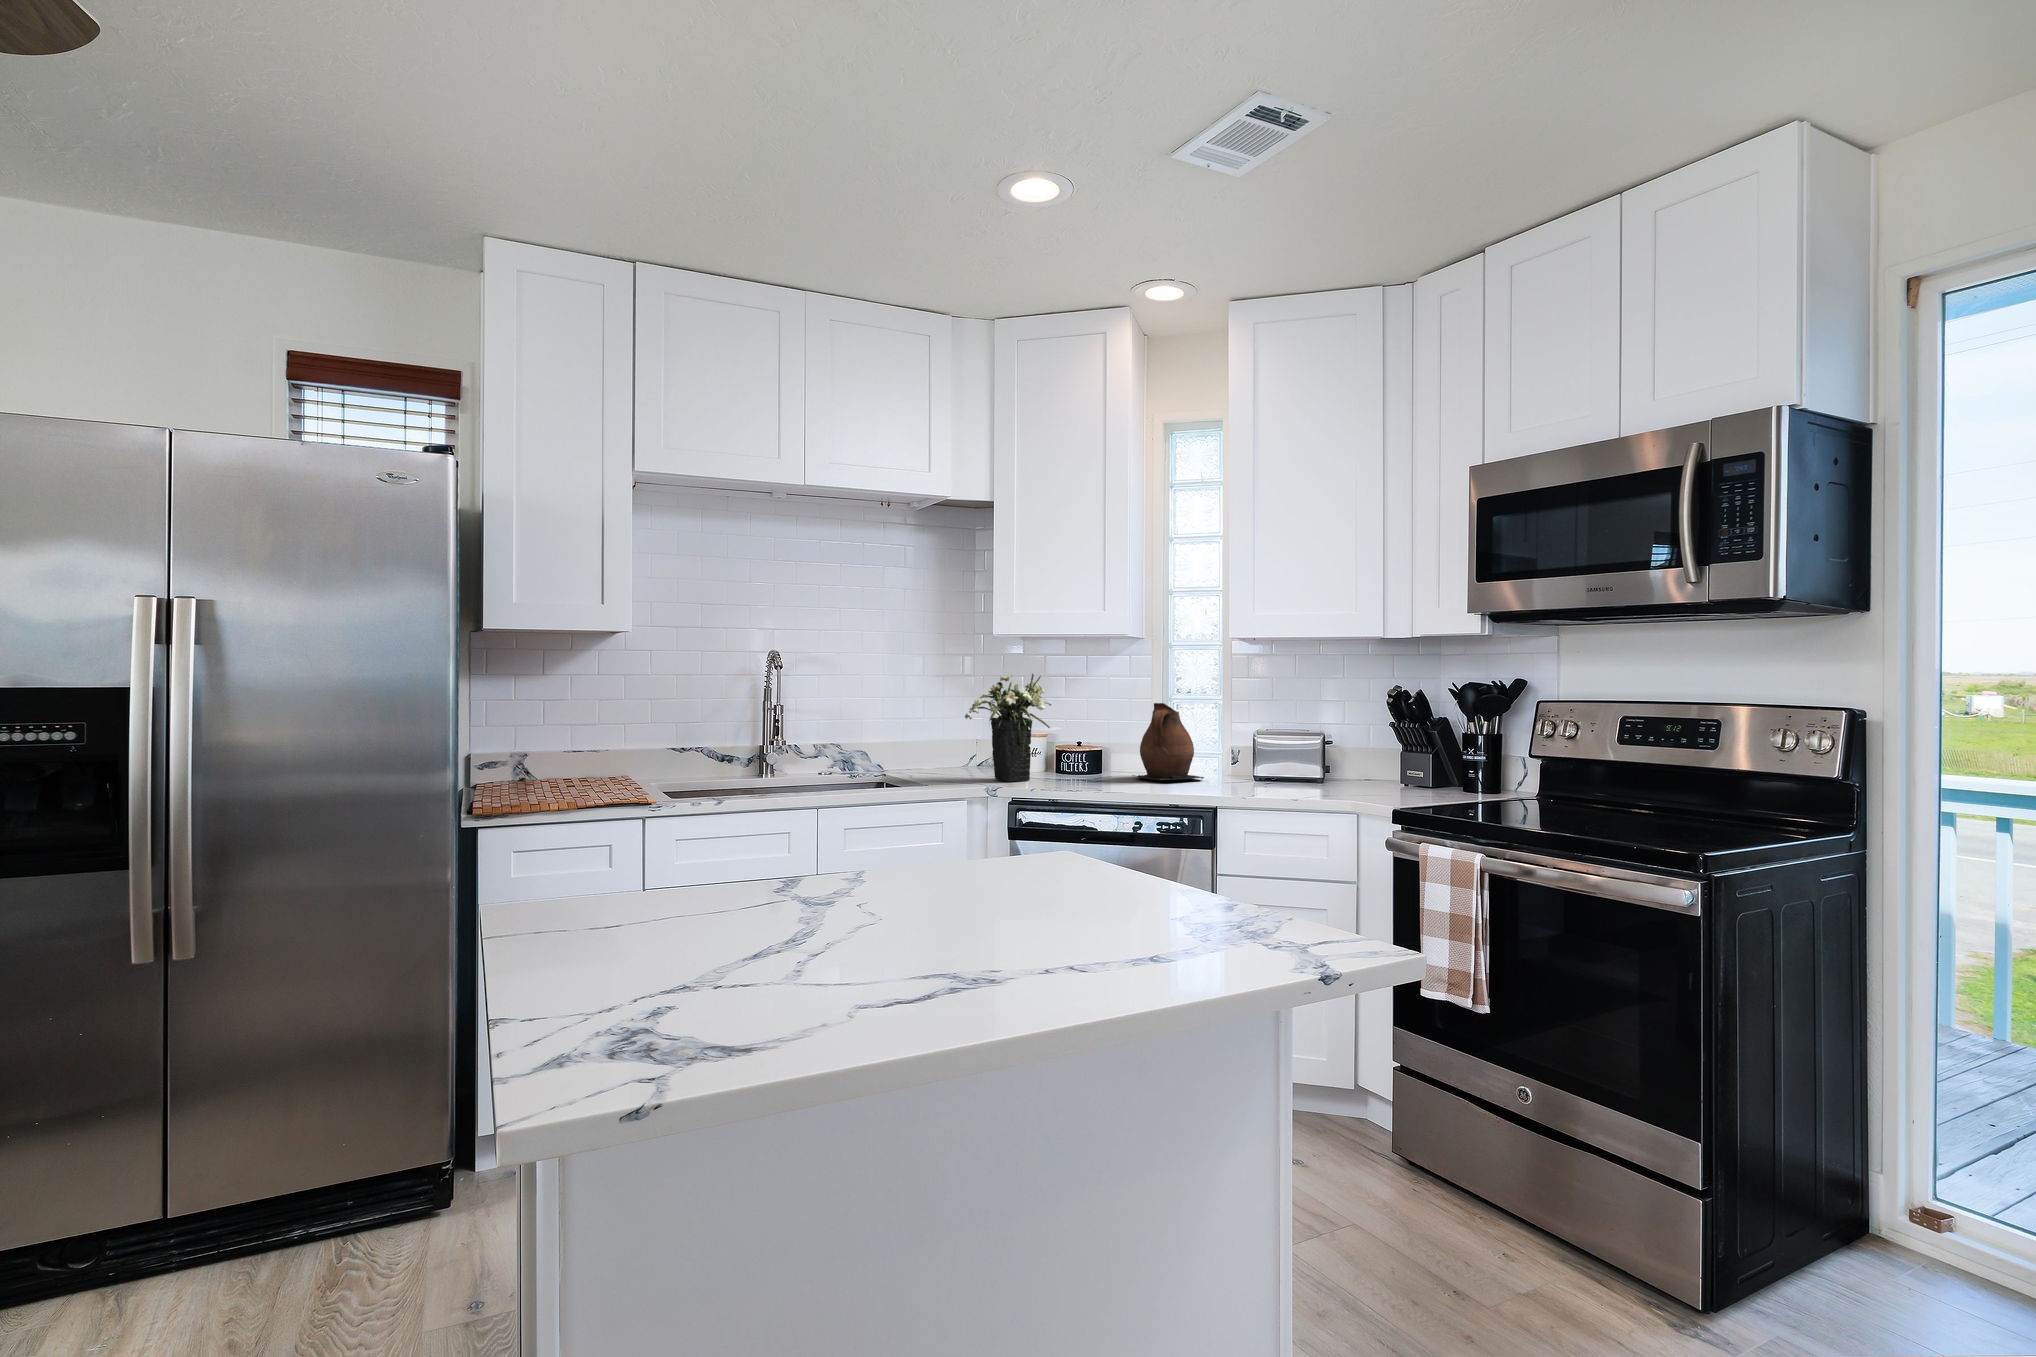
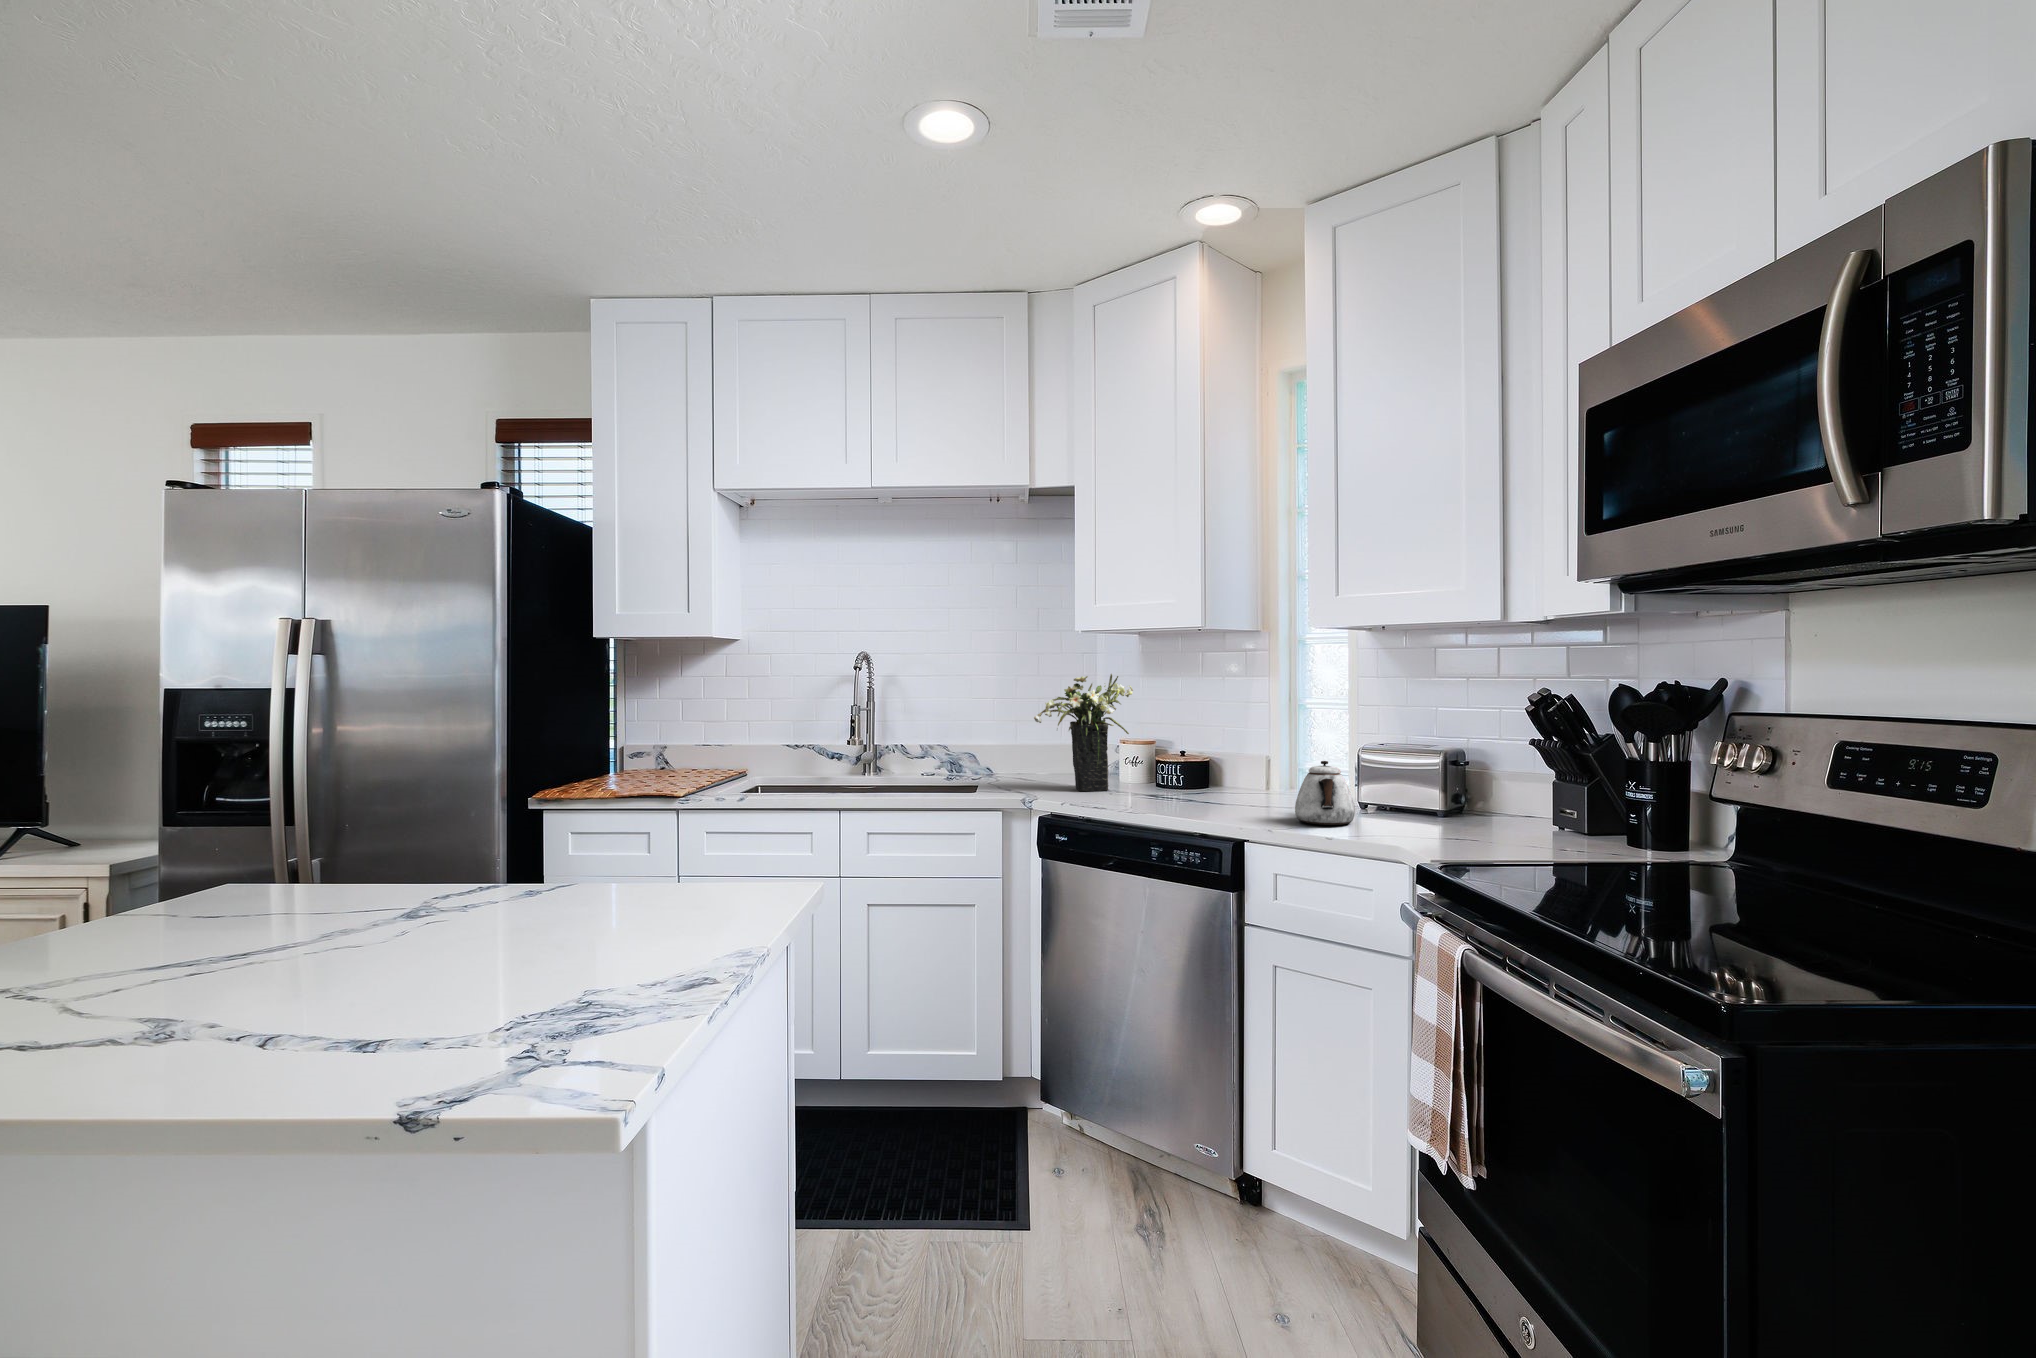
ceramic pitcher: present [1134,703,1204,780] -> none [1221,708,1304,800]
teapot: none [1234,744,1280,794] -> present [1295,761,1355,825]

